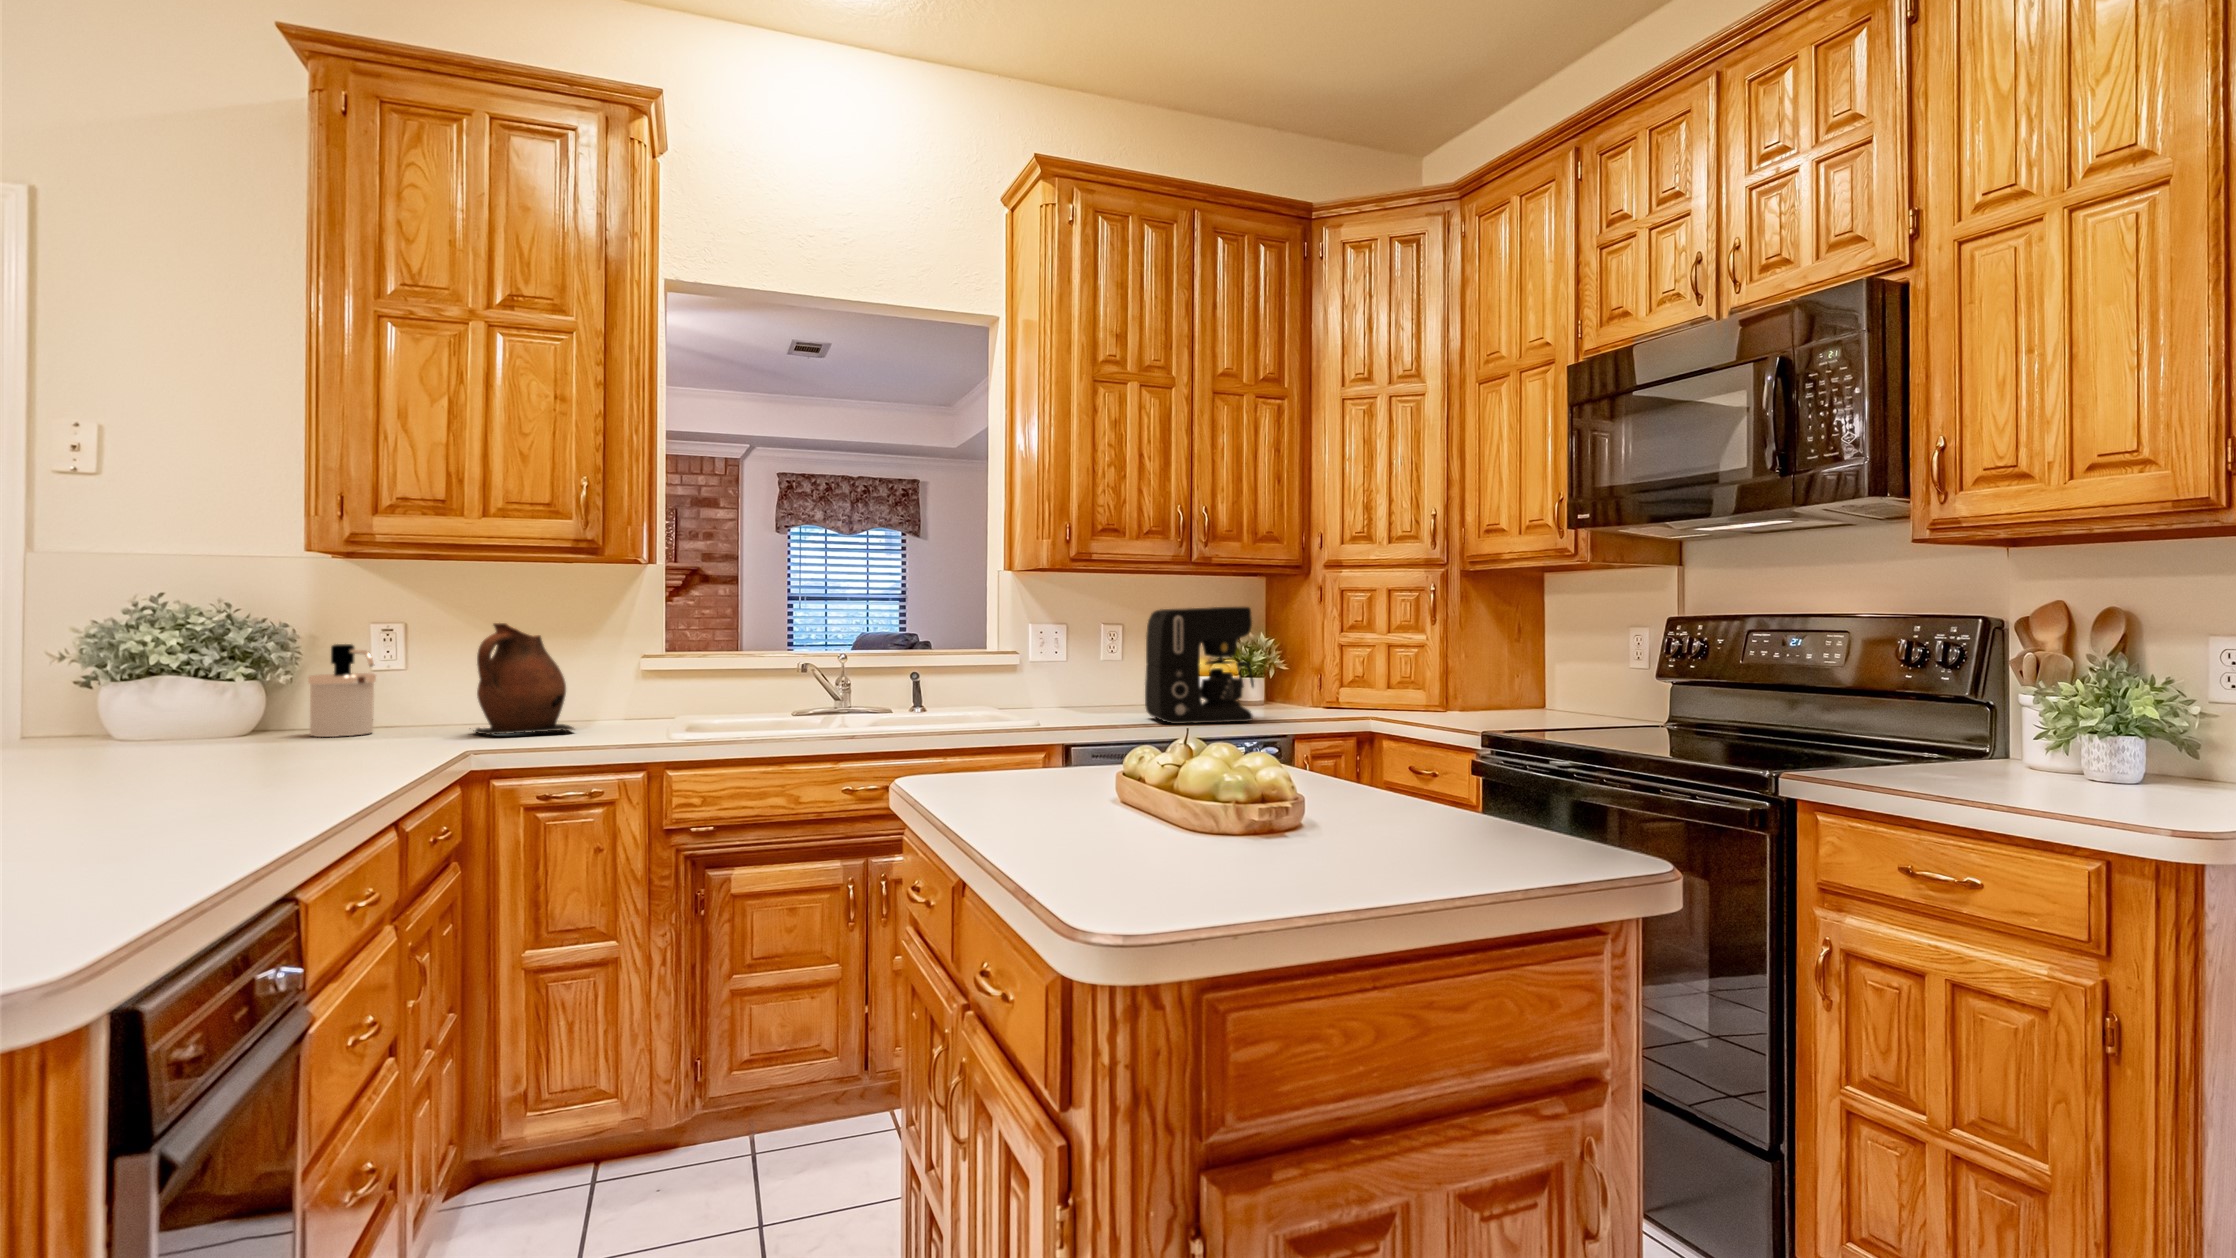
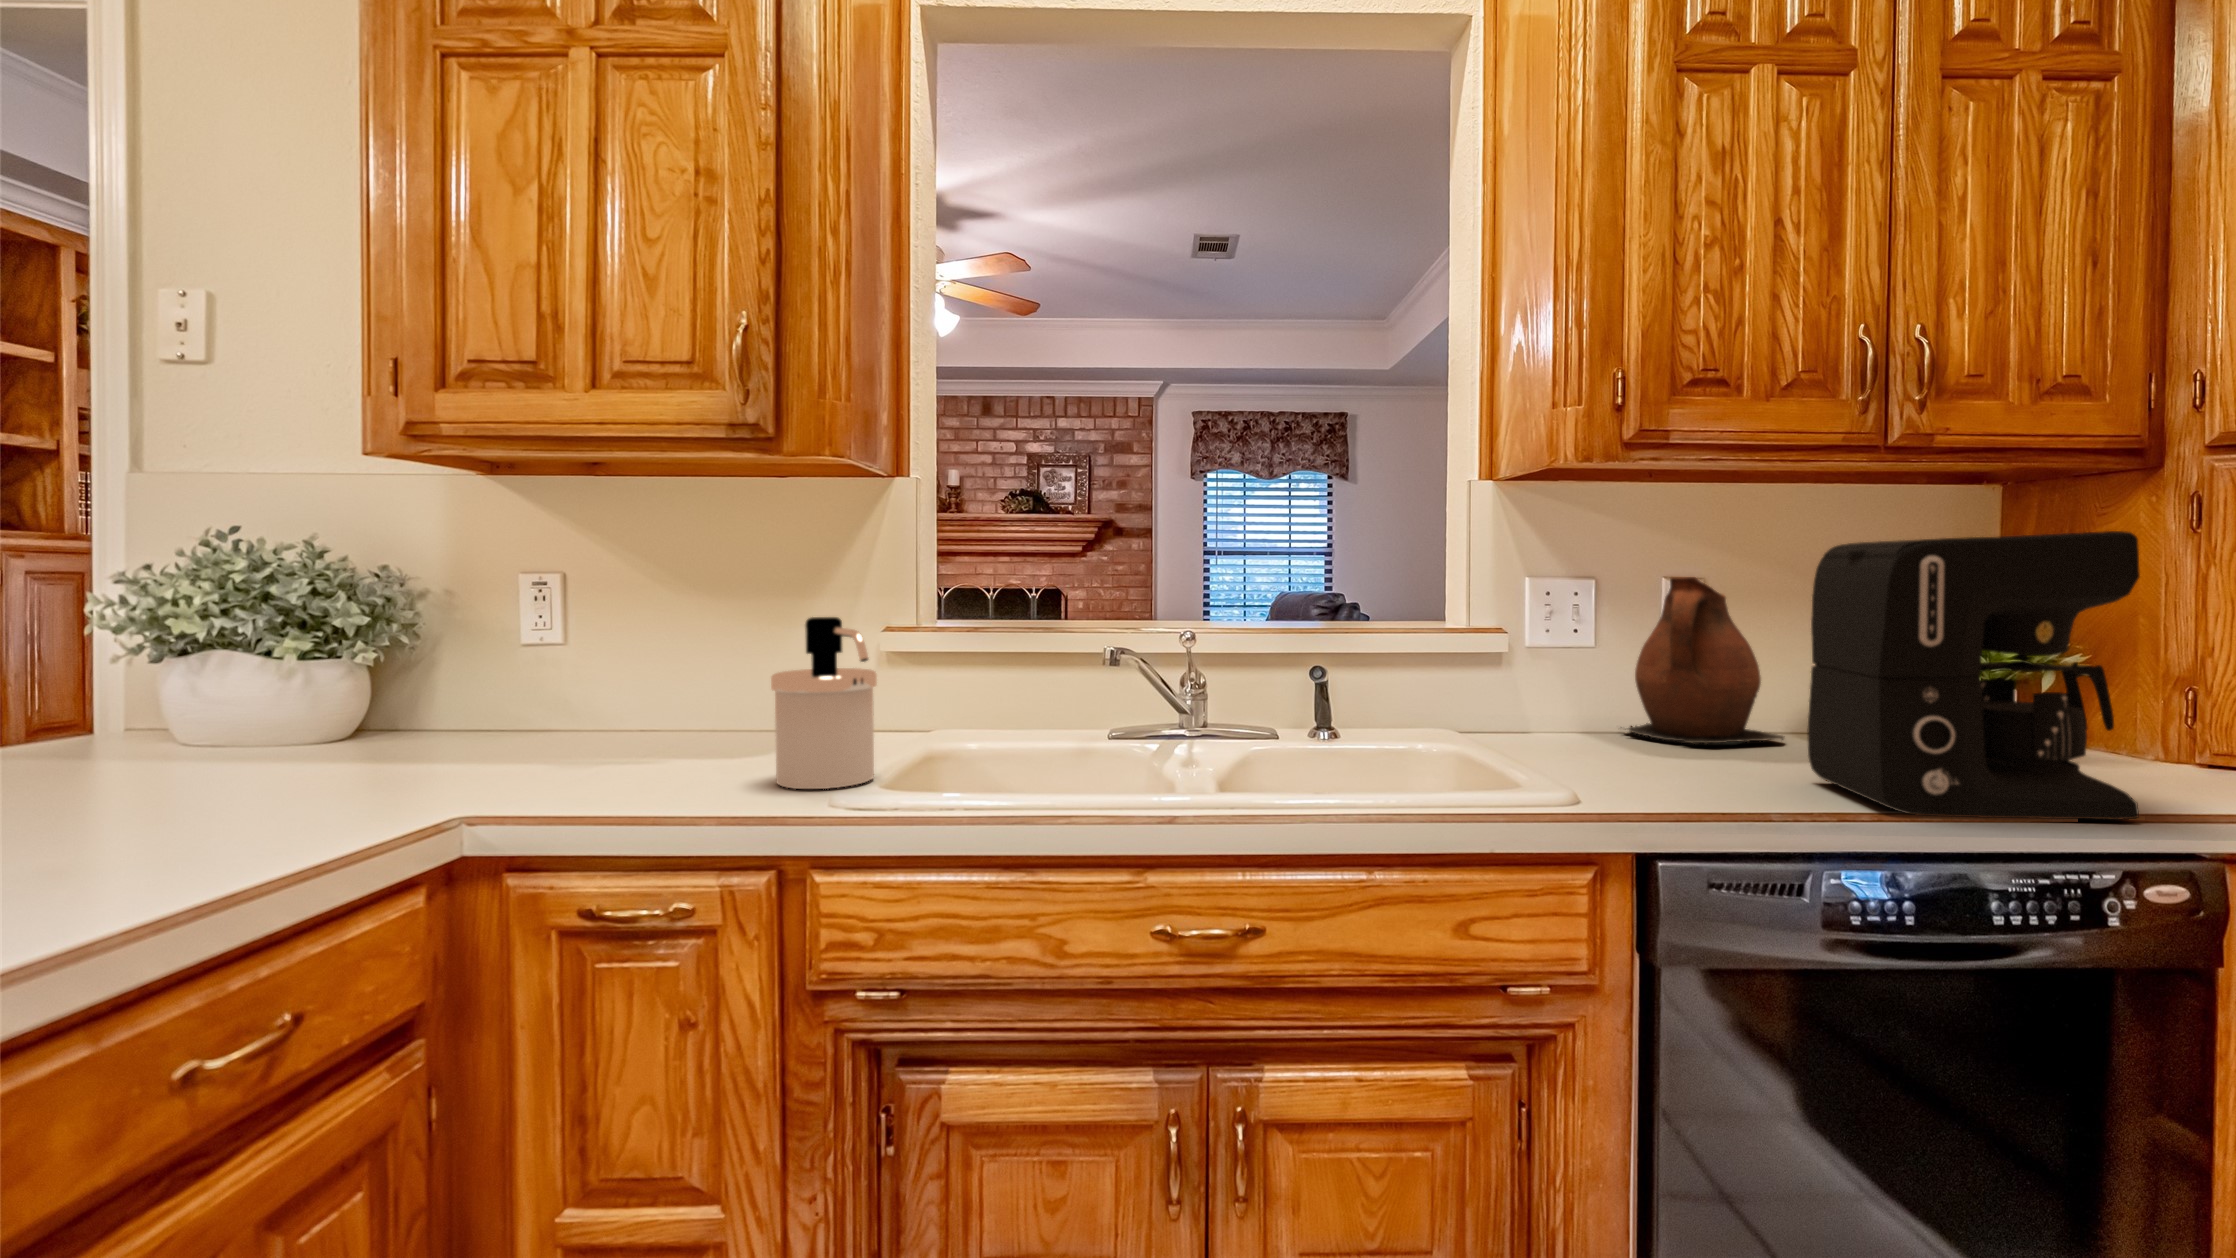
ceramic pitcher: present [473,623,574,735] -> present [1625,577,1784,743]
soap dispenser: present [308,644,376,737] -> present [771,617,877,789]

